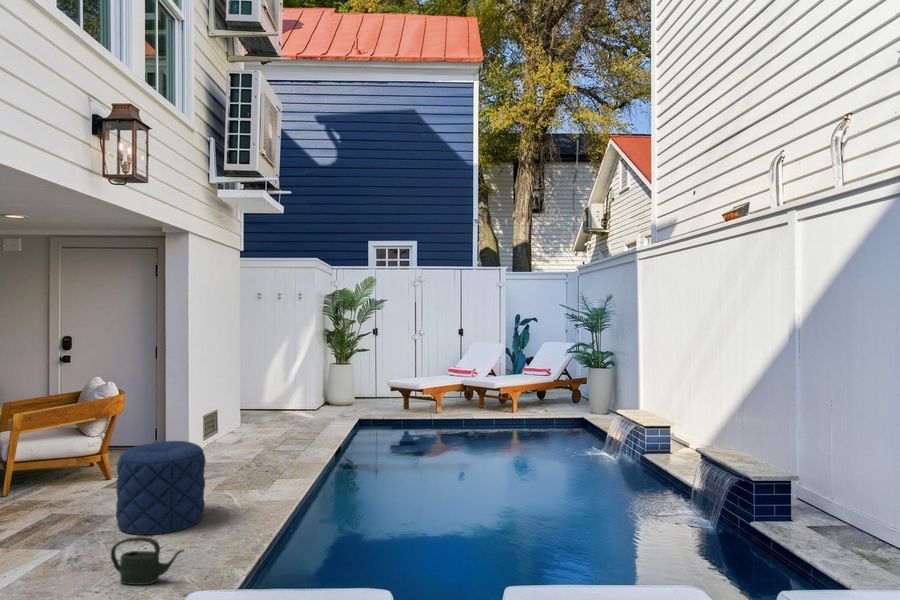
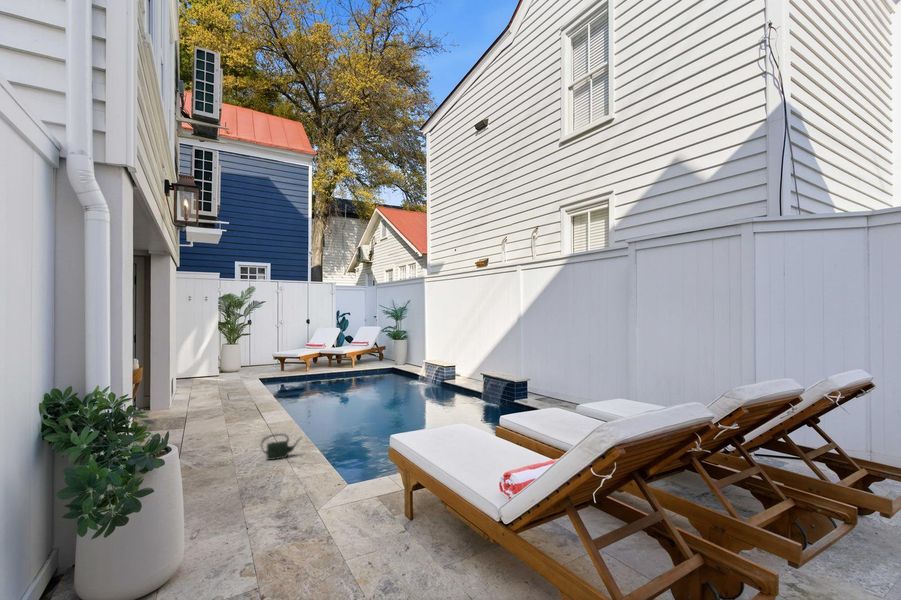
pouf: present [116,441,206,535] -> none [207,388,261,444]

